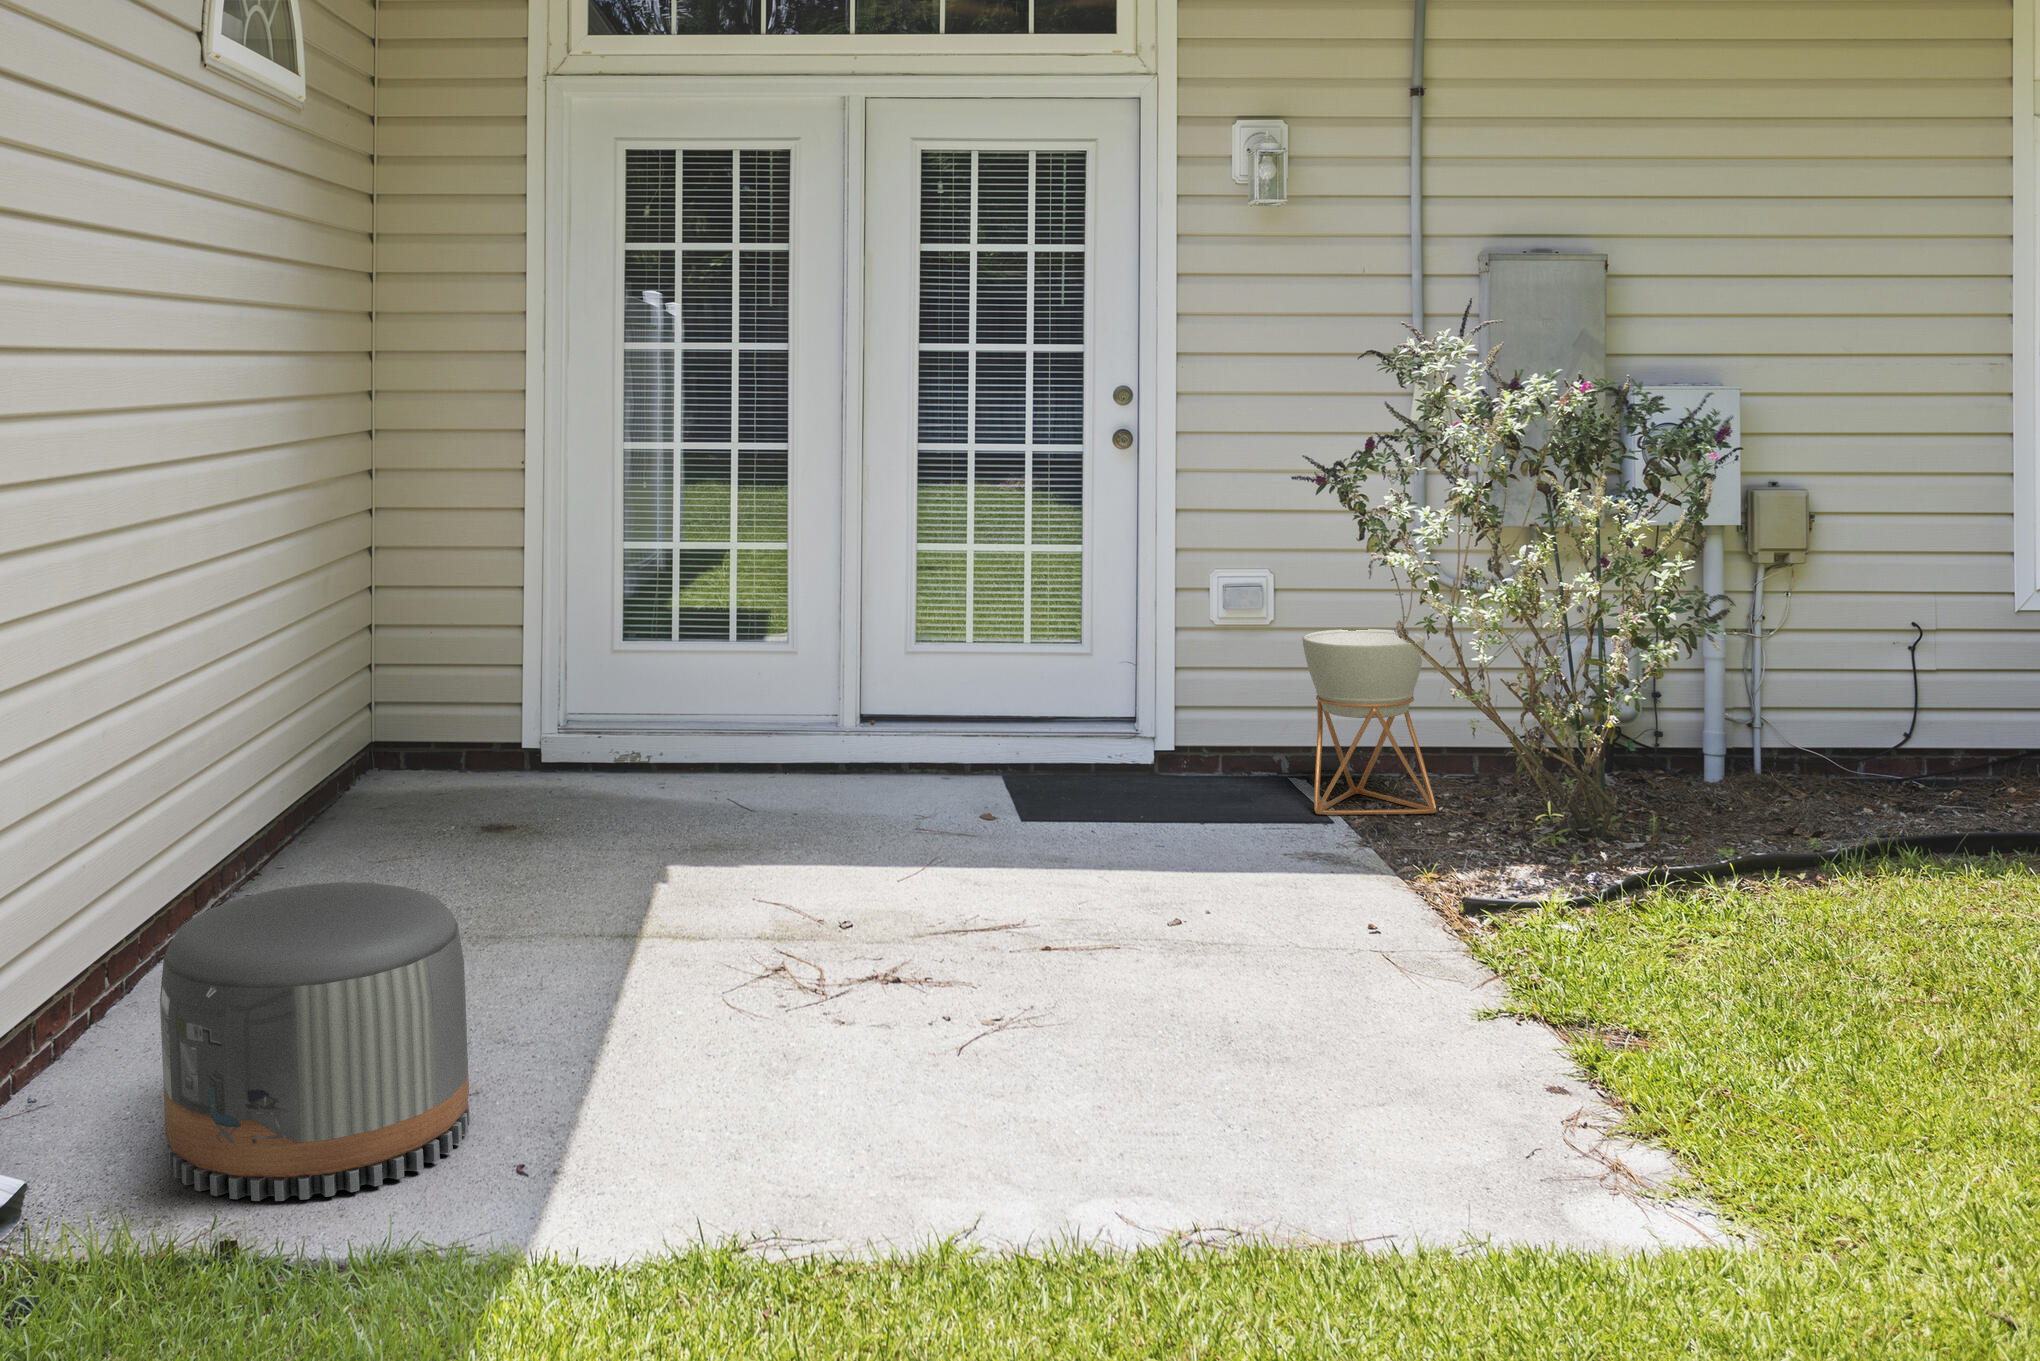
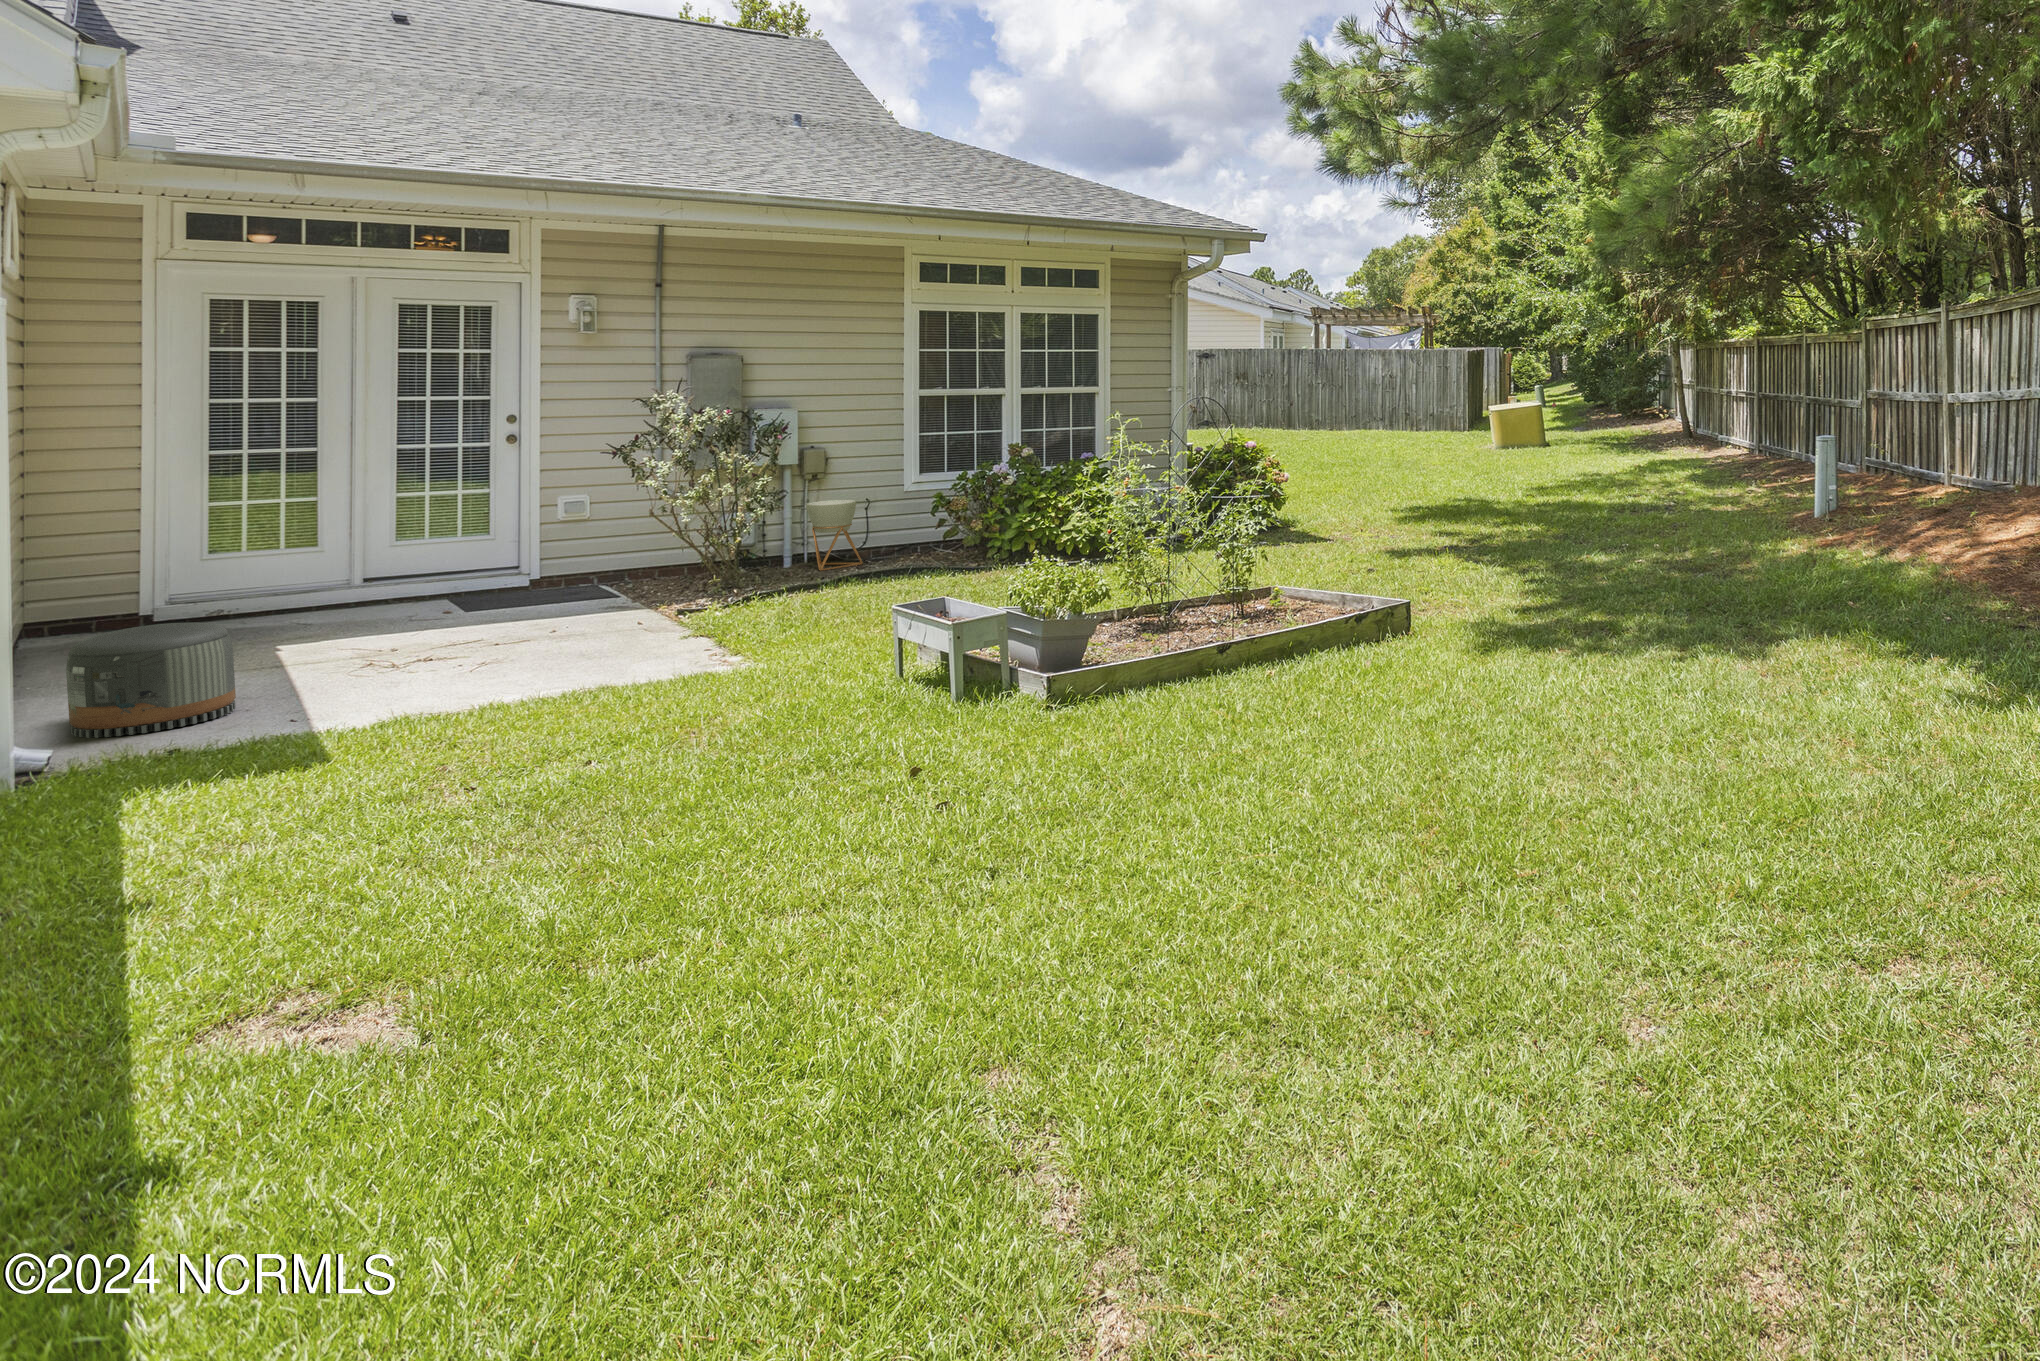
planter: present [1302,629,1436,815] -> present [806,500,862,571]

